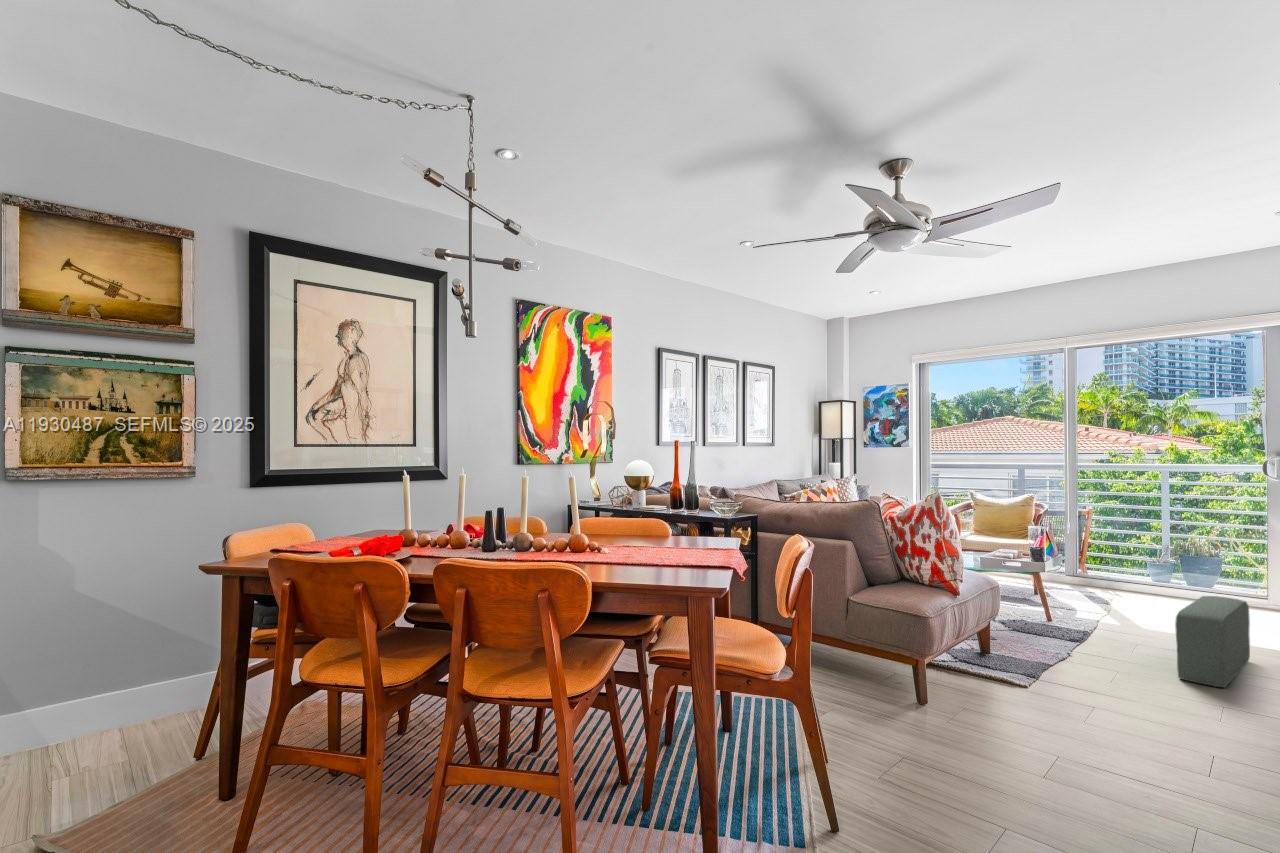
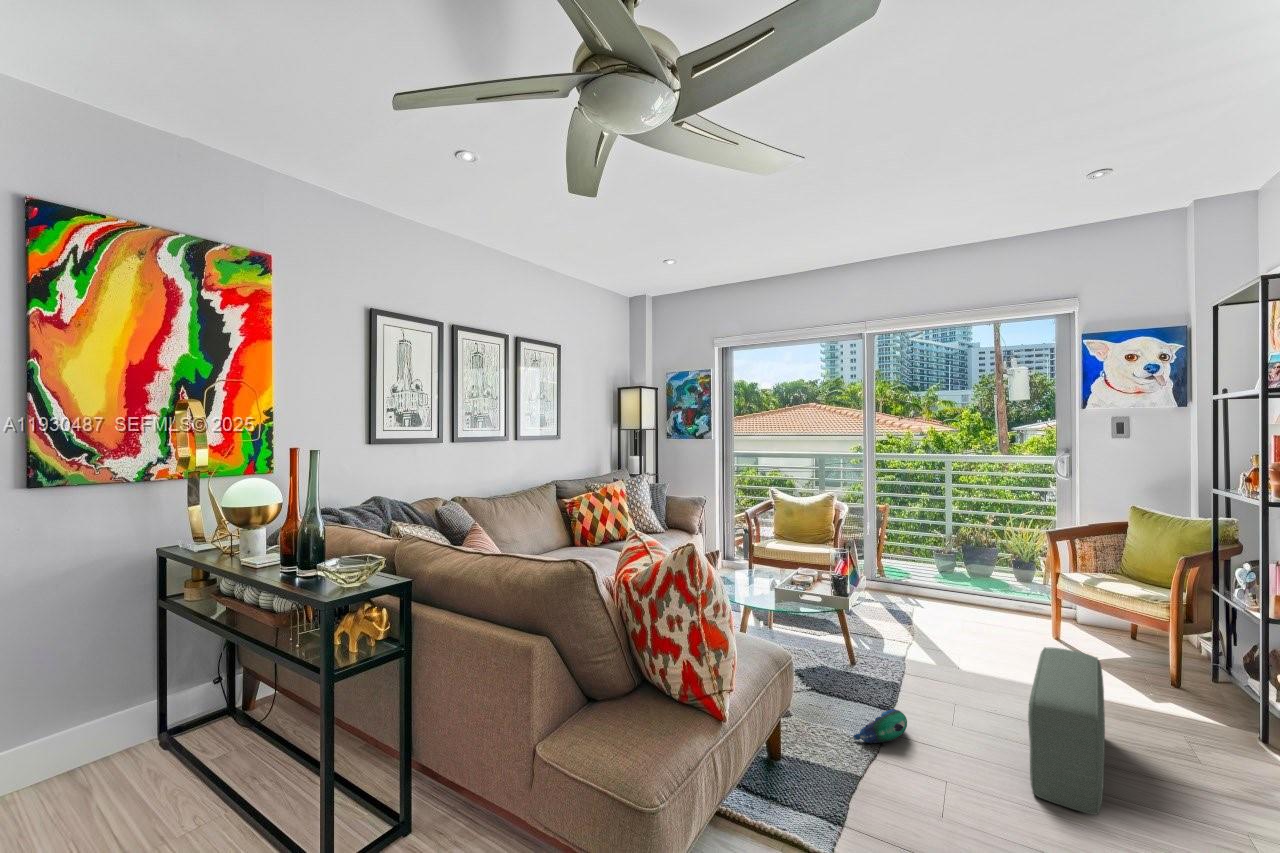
plush toy: none [1045,635,1088,654] -> present [853,709,907,744]

